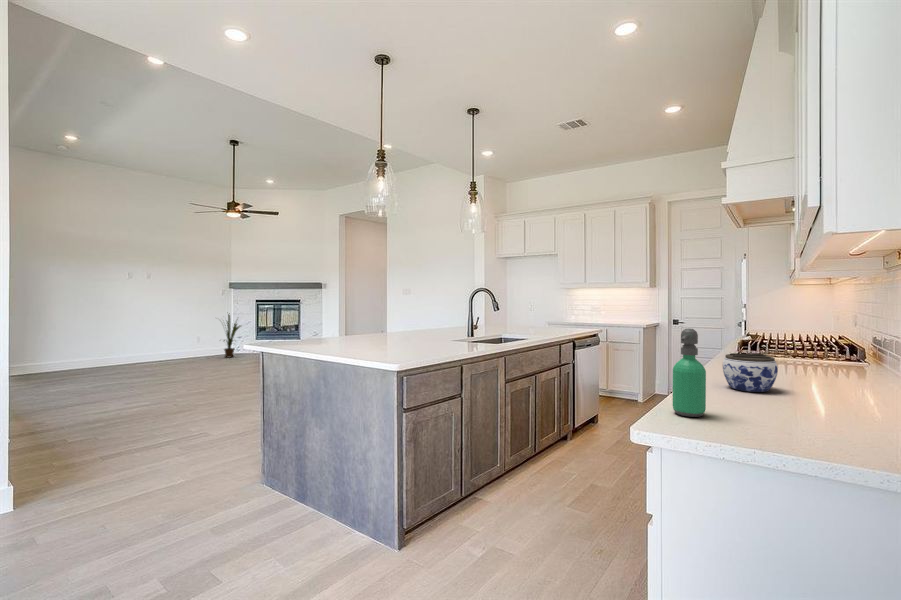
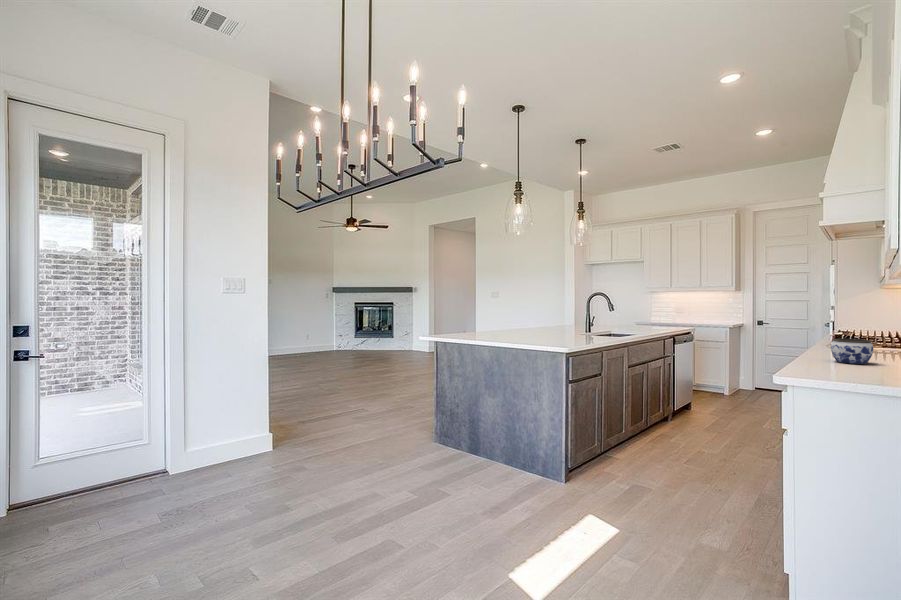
house plant: present [224,313,241,358] -> none [325,312,348,352]
soap dispenser: present [673,328,706,417] -> none [803,319,827,373]

